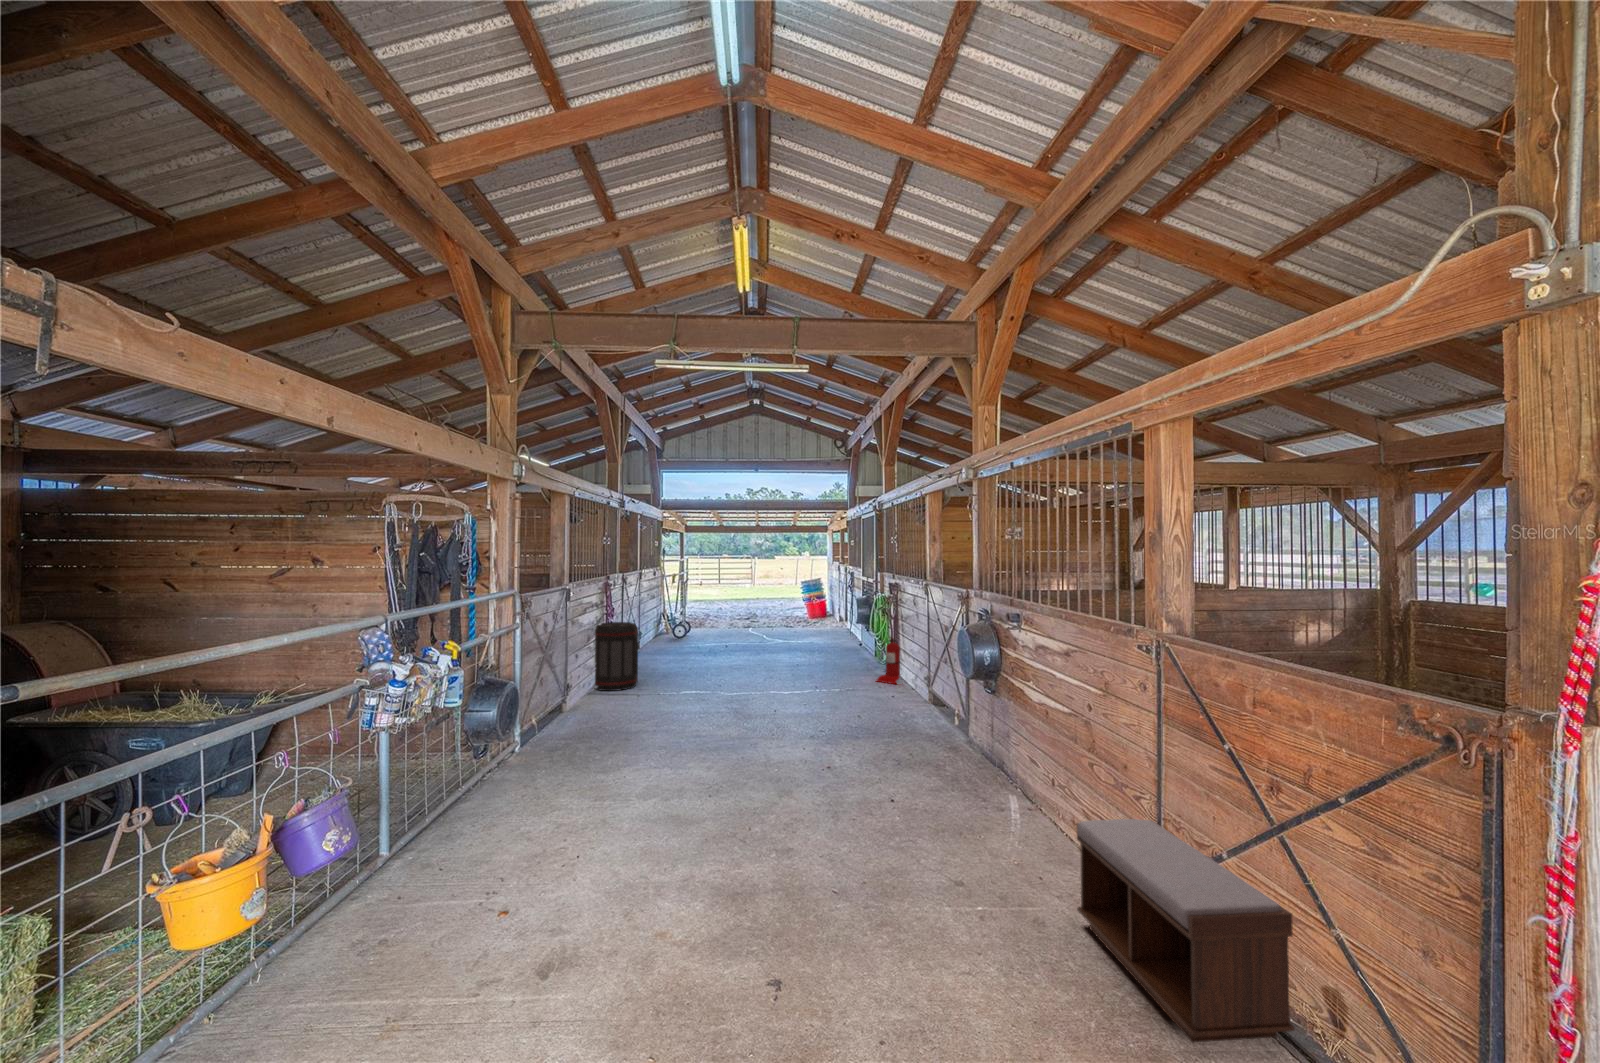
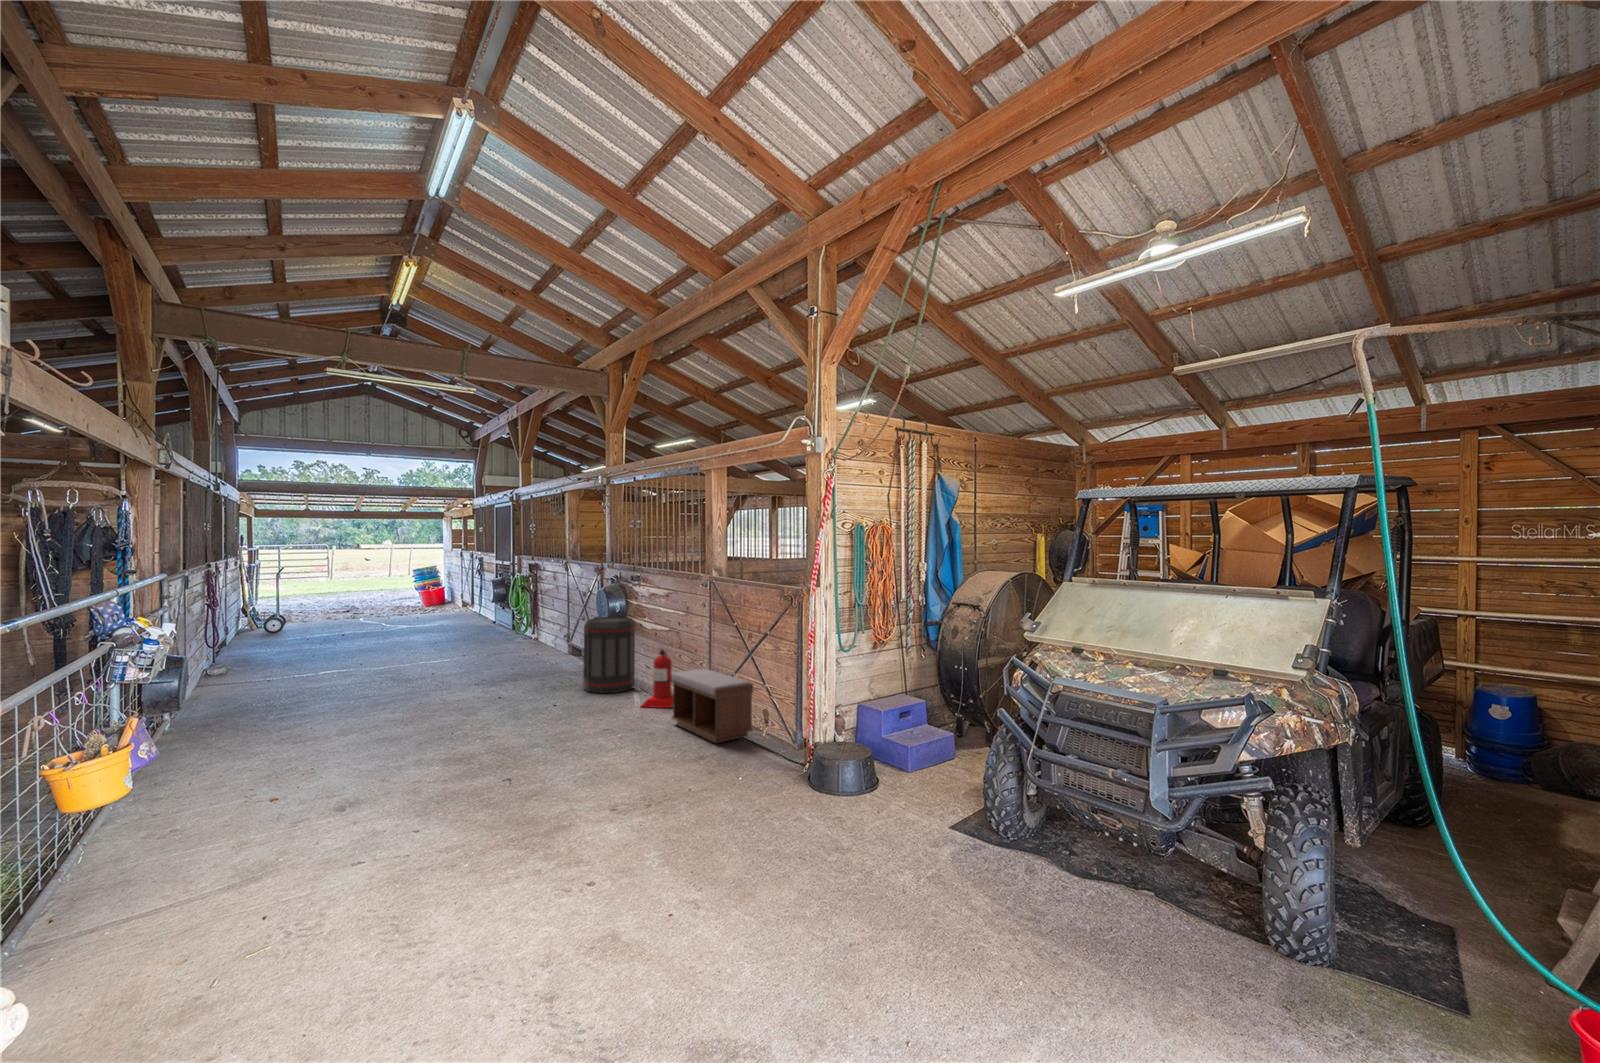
trash can: present [595,622,638,691] -> present [583,616,635,693]
fire extinguisher: present [877,638,900,684] -> present [642,649,673,708]

